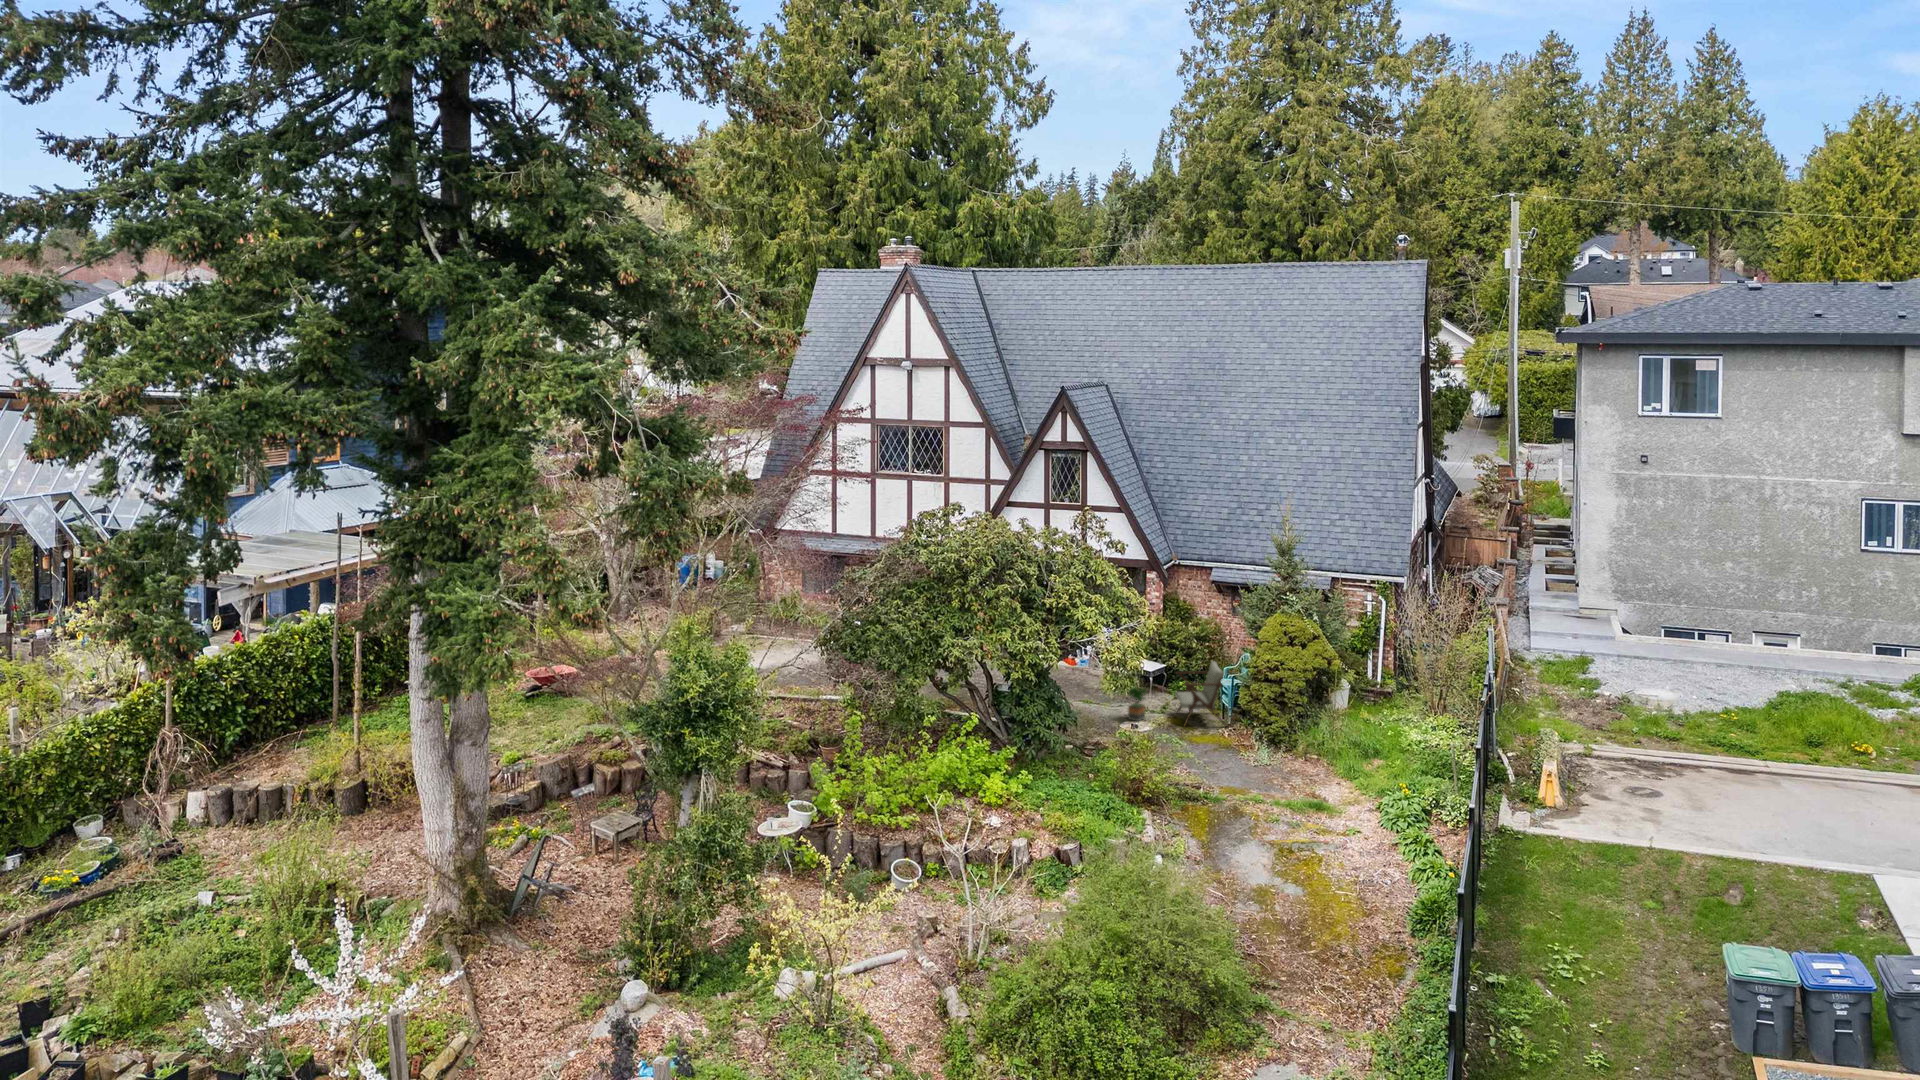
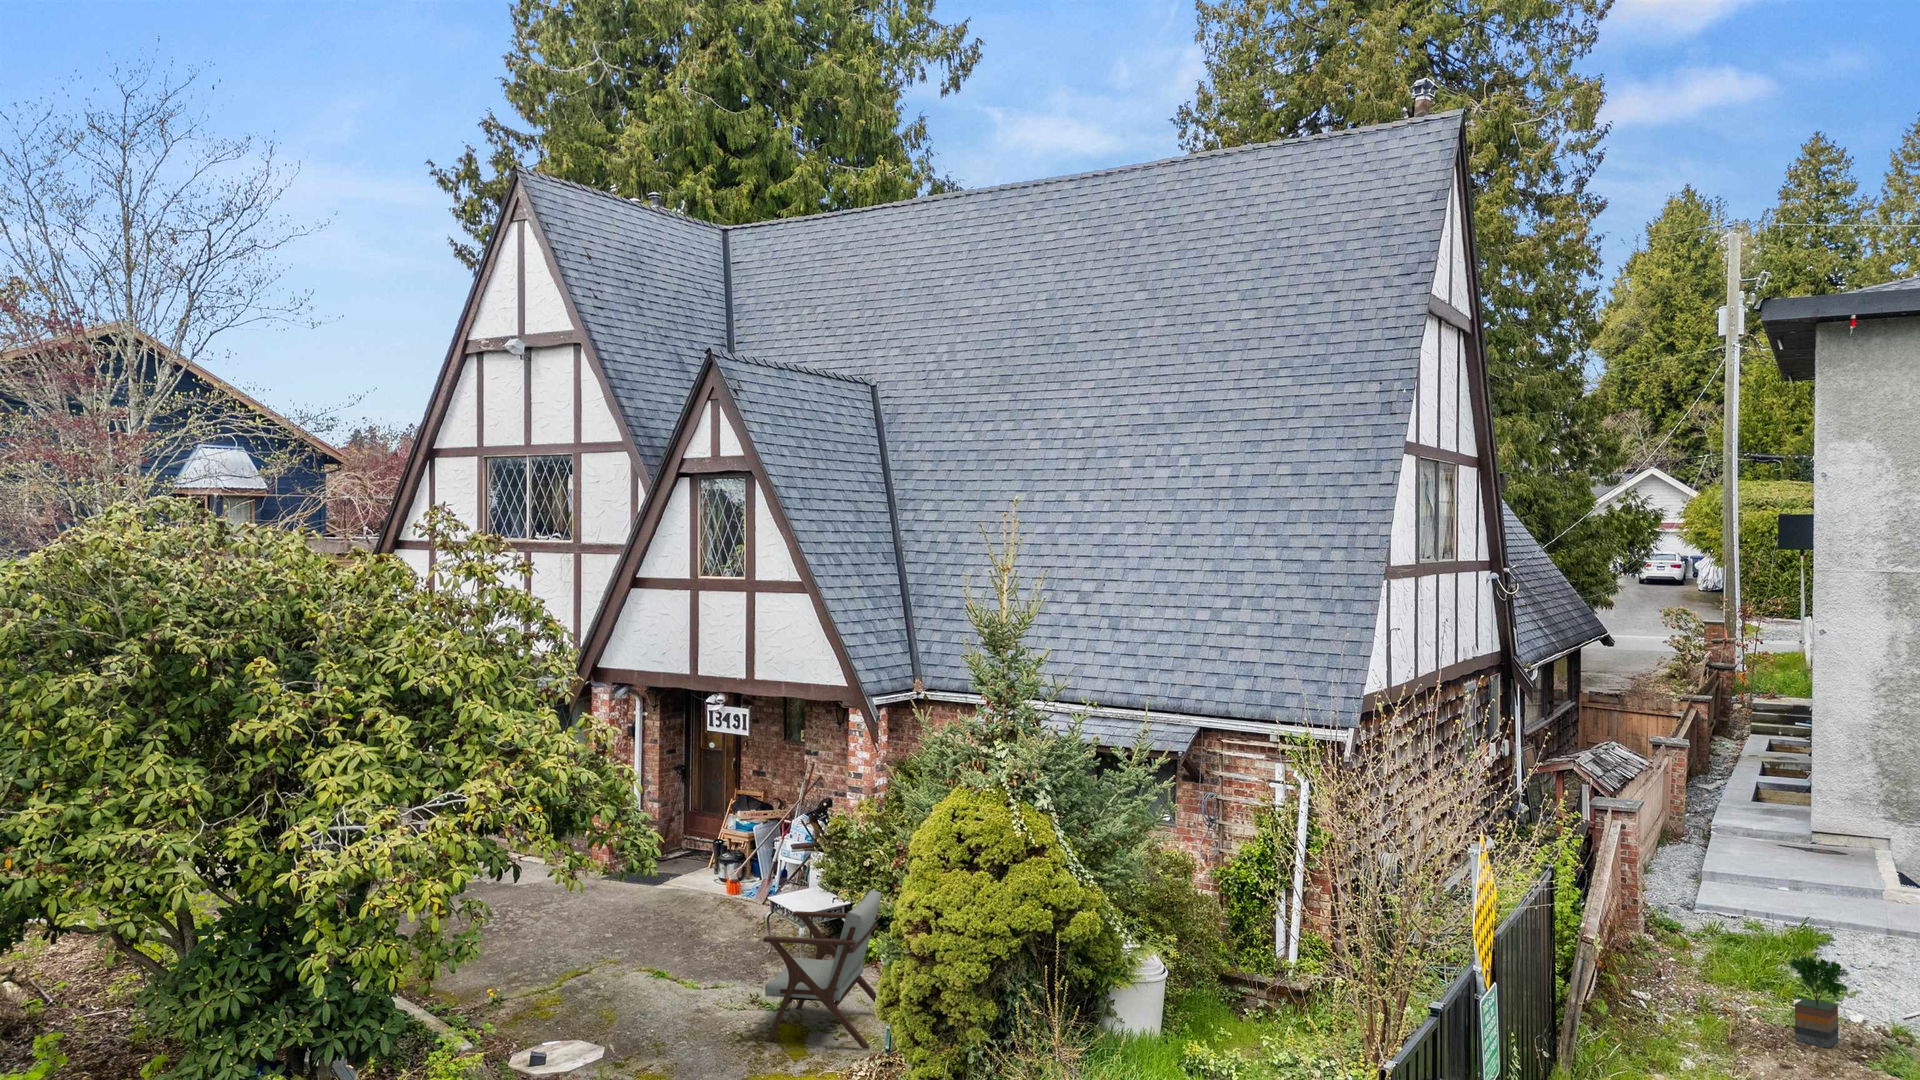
potted tree: present [1128,687,1147,721] -> present [1790,957,1849,1048]

